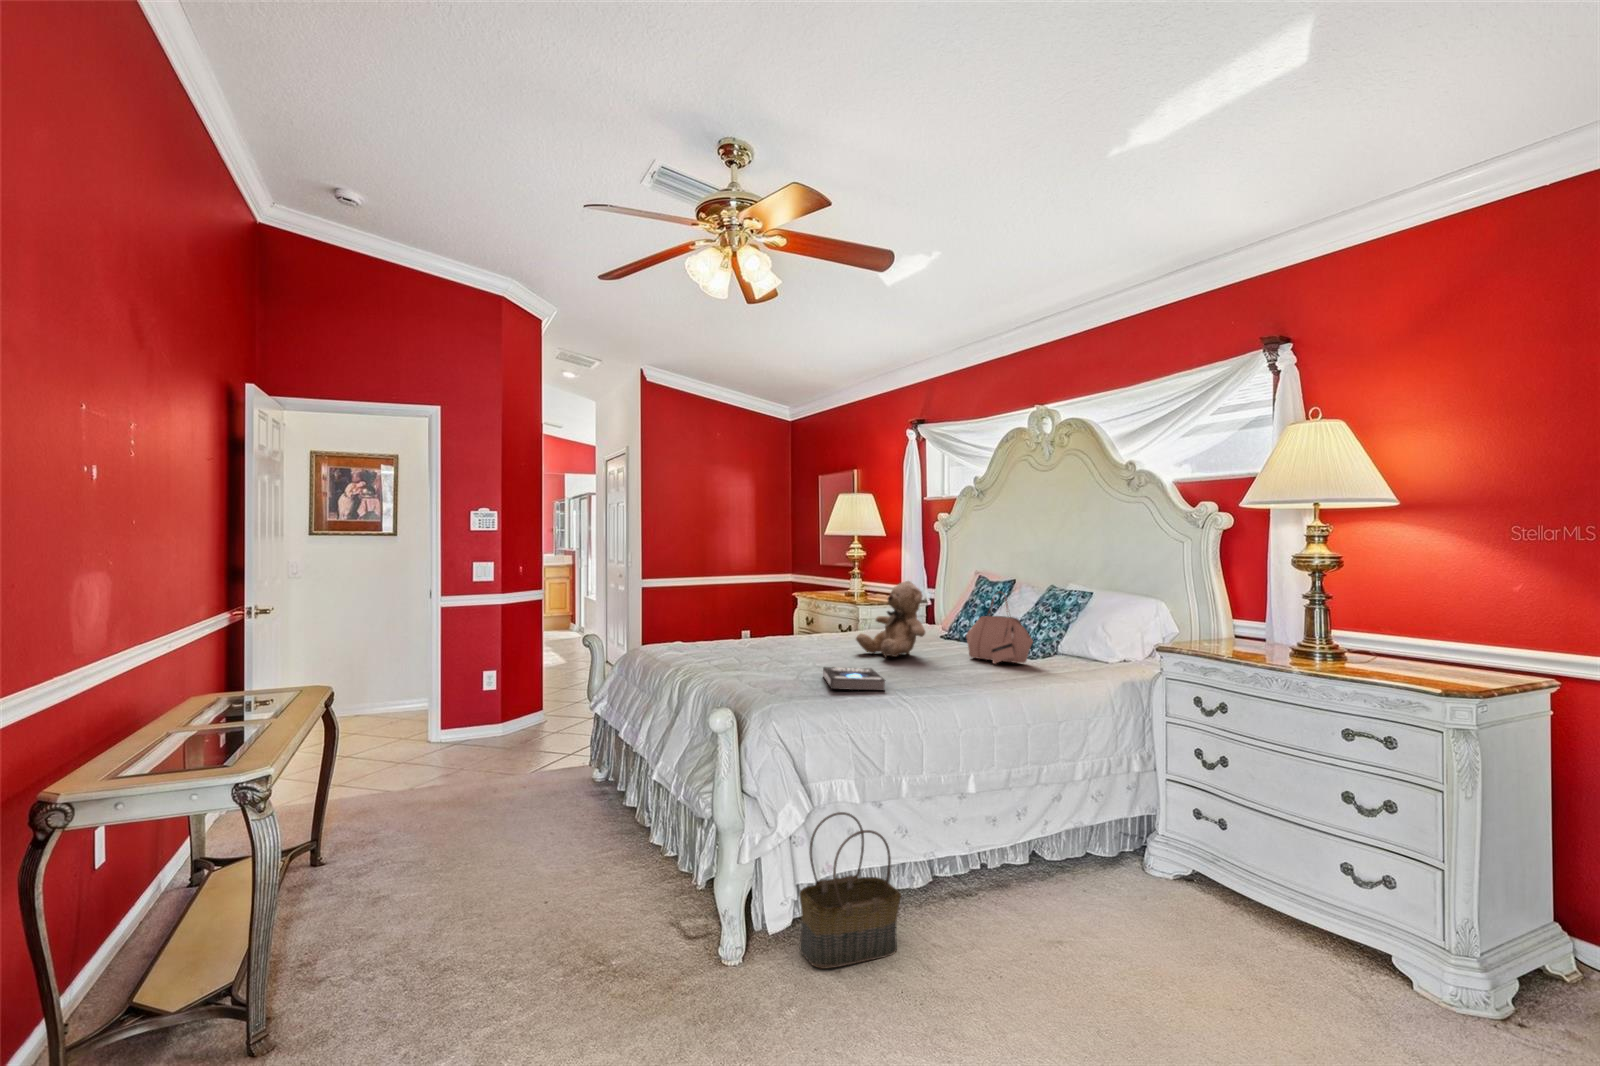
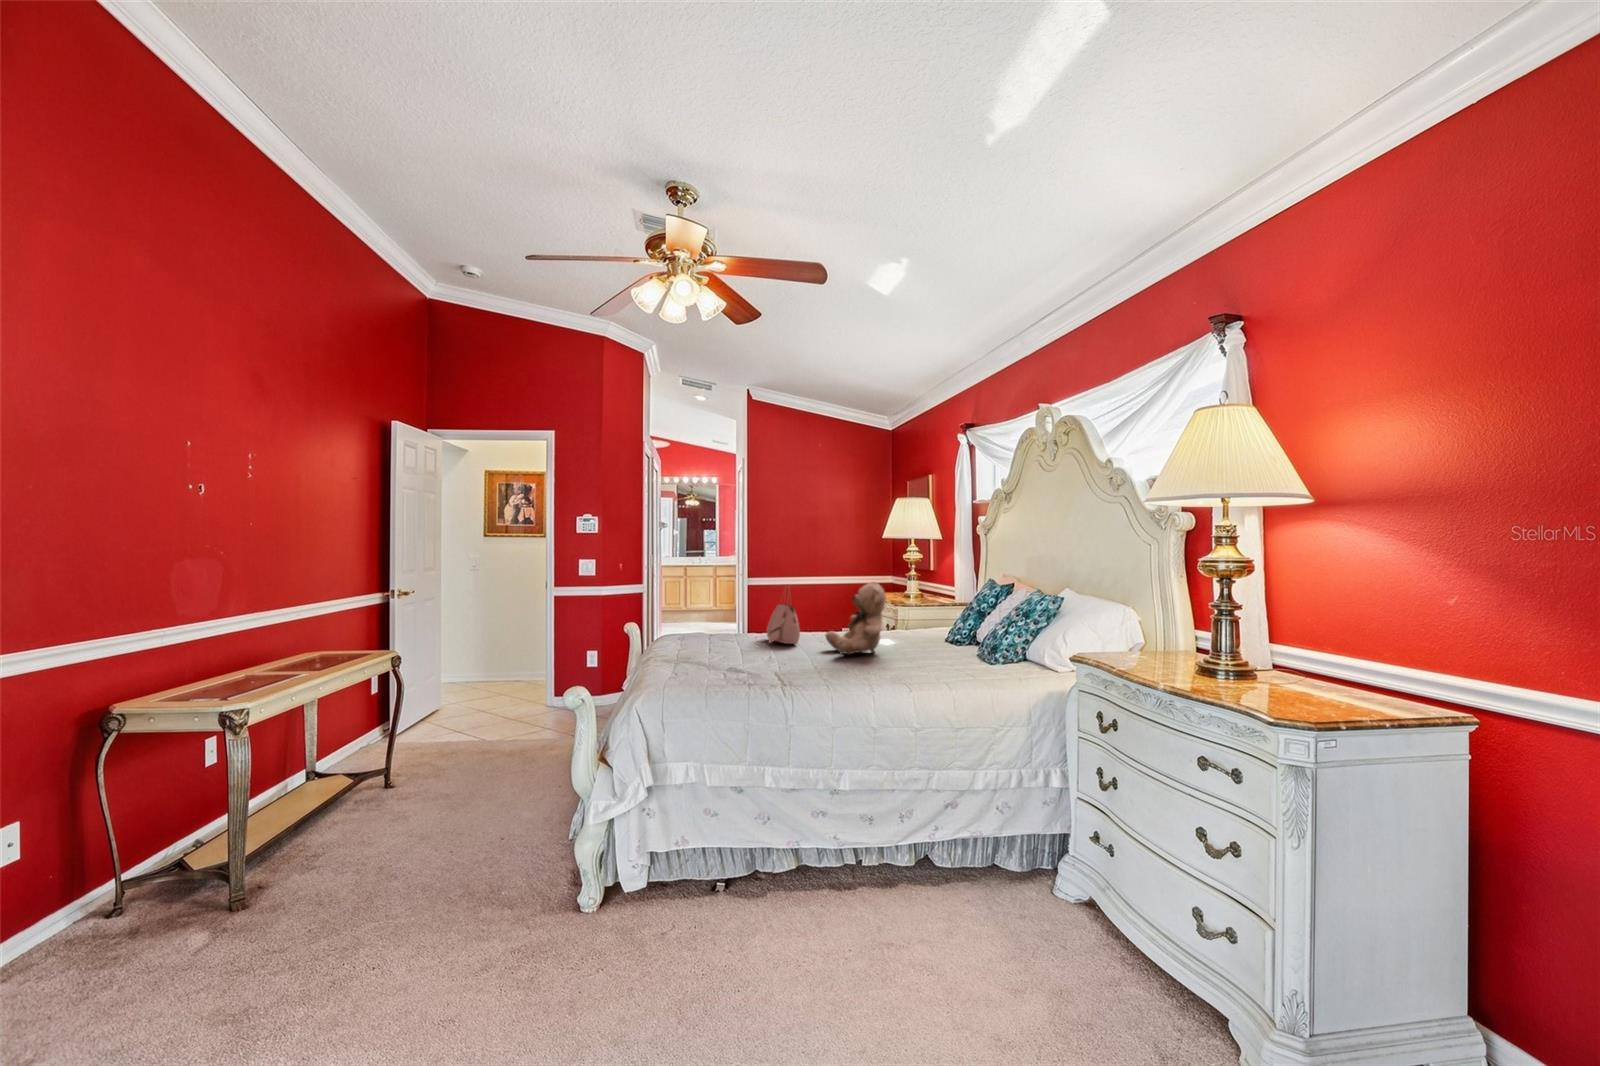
handbag: present [966,596,1033,664] -> present [767,589,800,644]
book: present [823,667,885,690] -> none [731,659,796,683]
basket: present [799,812,901,969] -> none [653,789,746,926]

